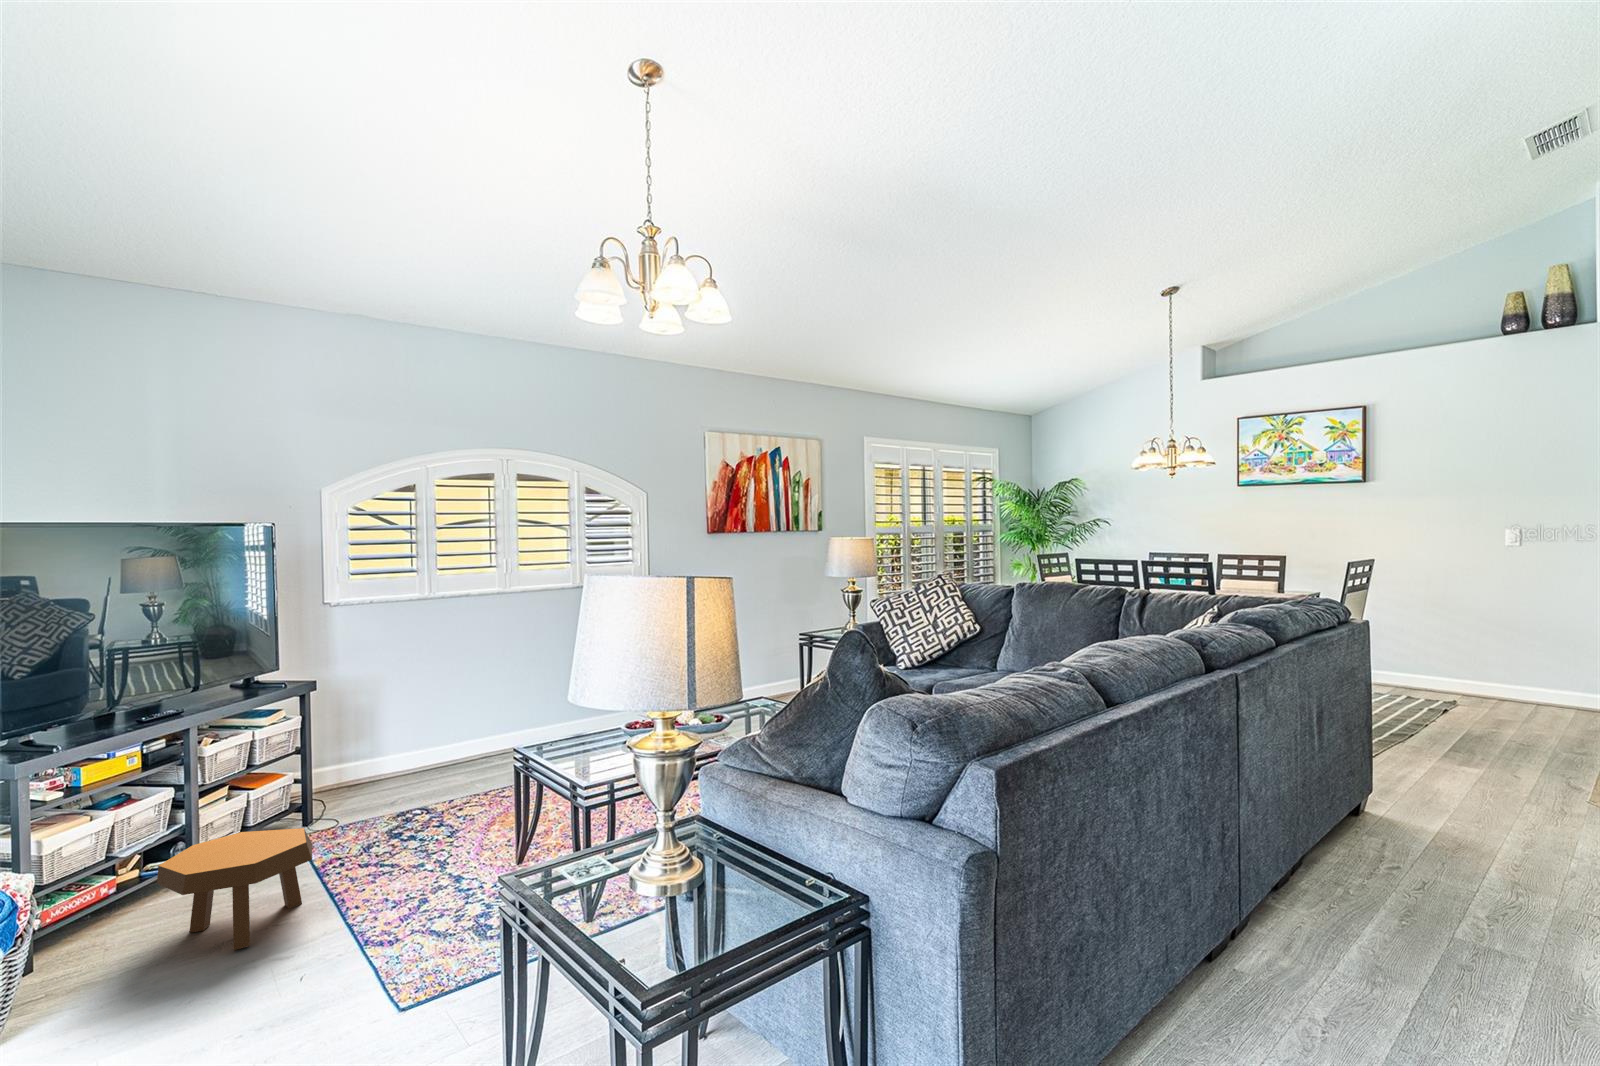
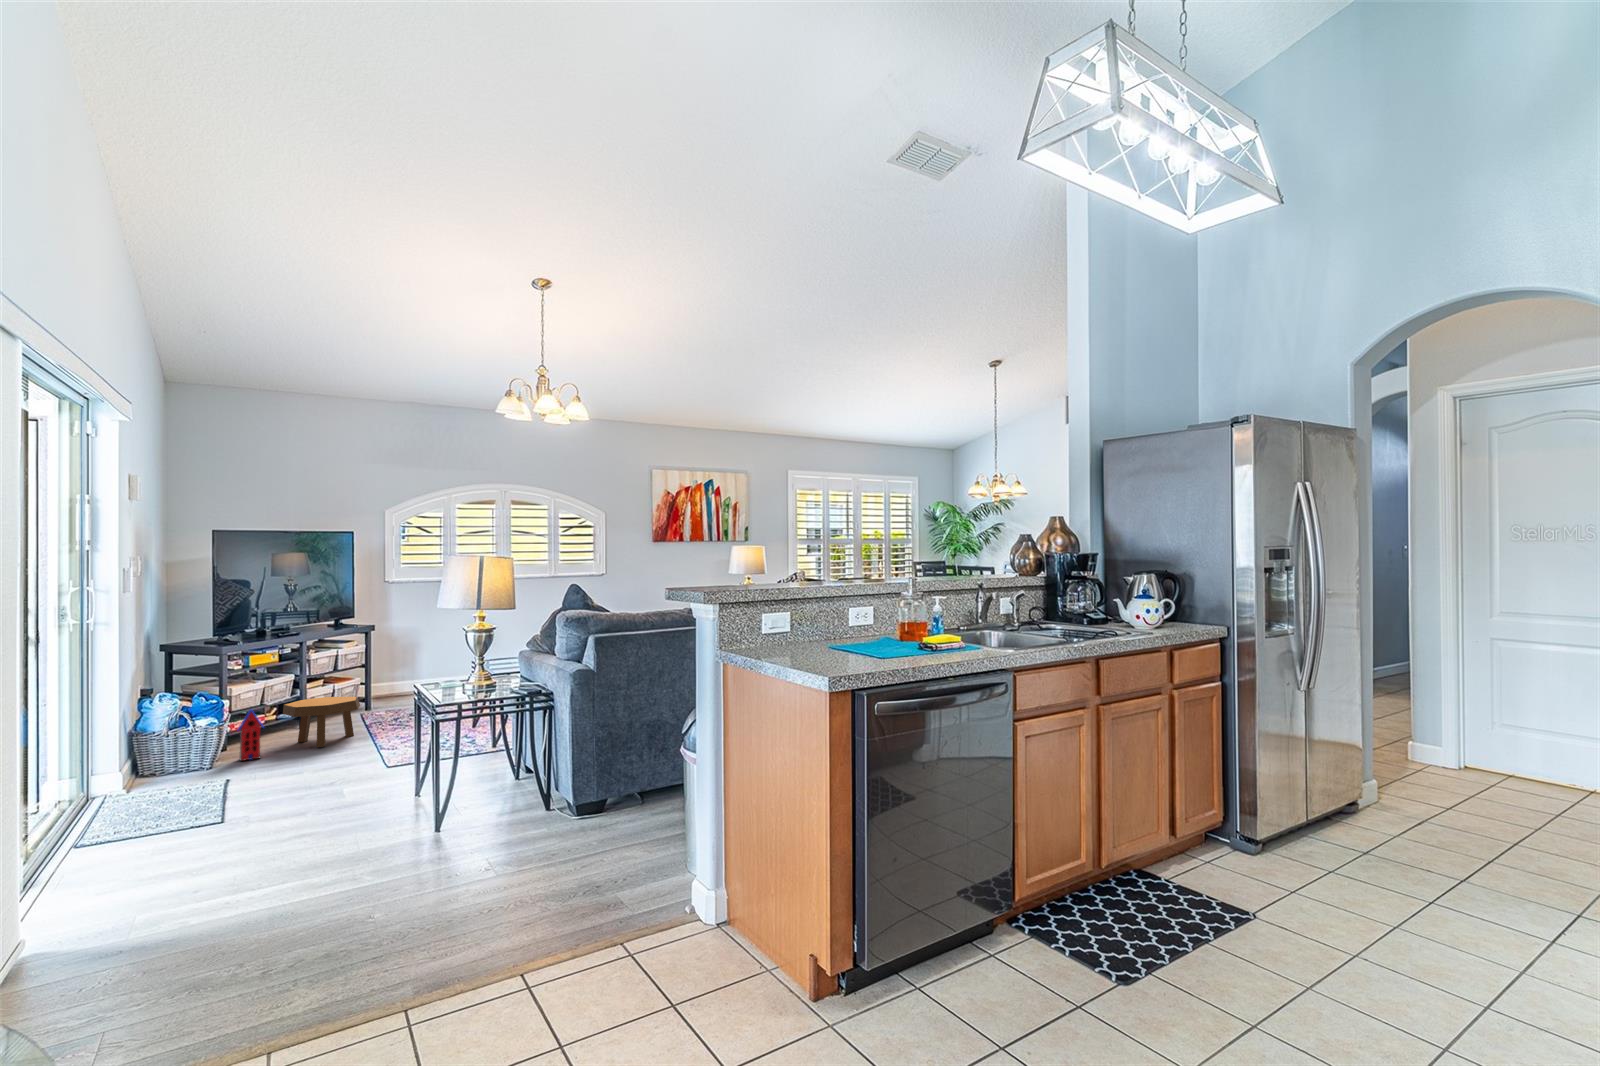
toy house: none [56,893,119,1013] -> present [238,709,263,761]

